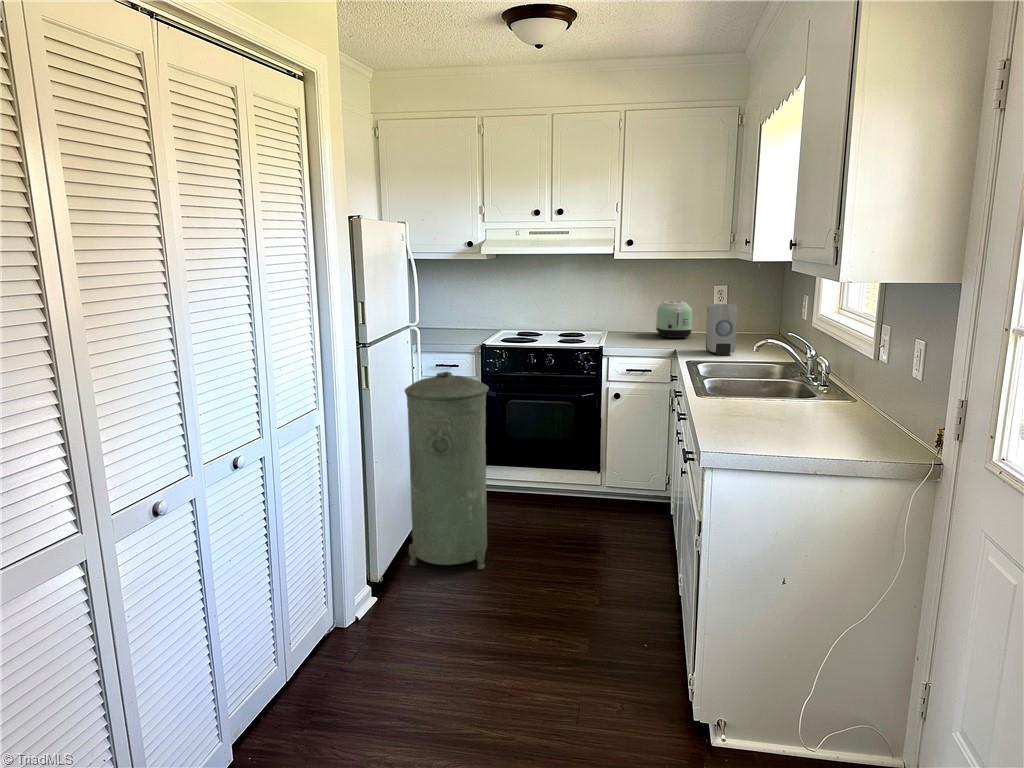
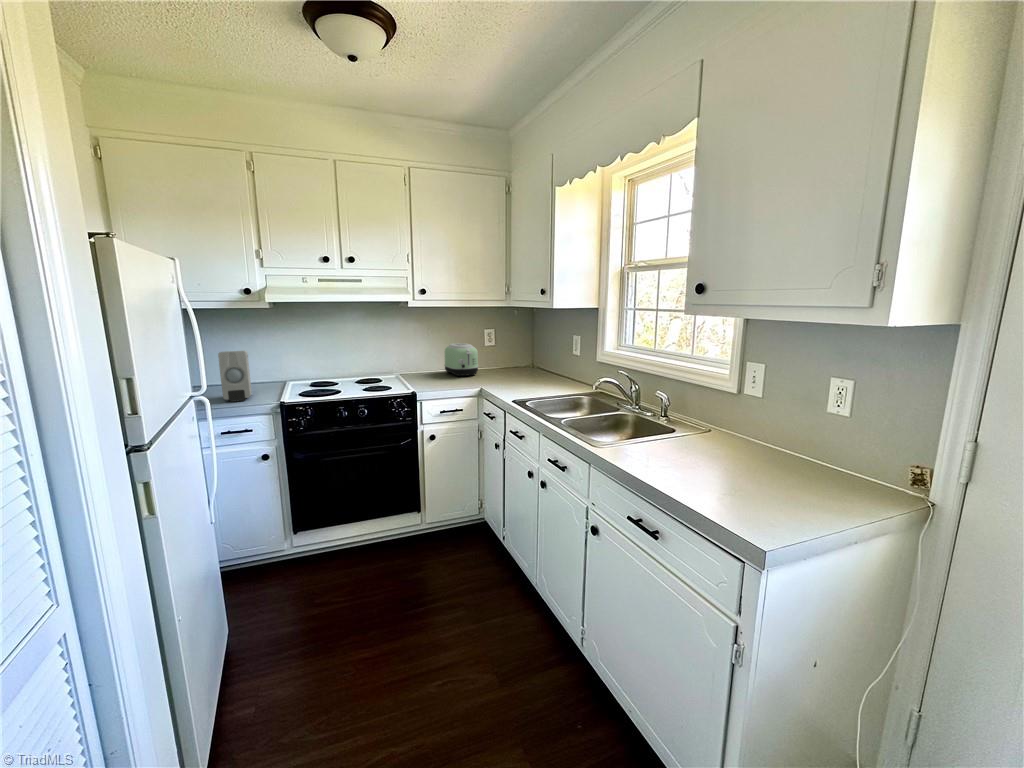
soap dispenser: present [706,304,737,355] -> present [218,351,252,402]
trash can: present [405,372,489,569] -> none [206,452,345,717]

